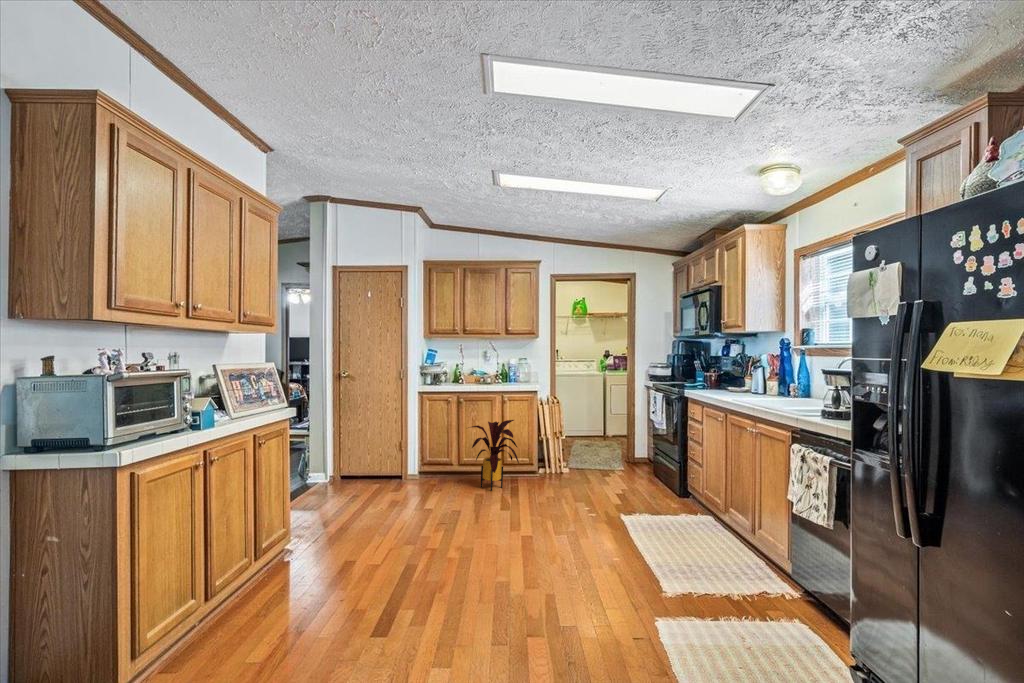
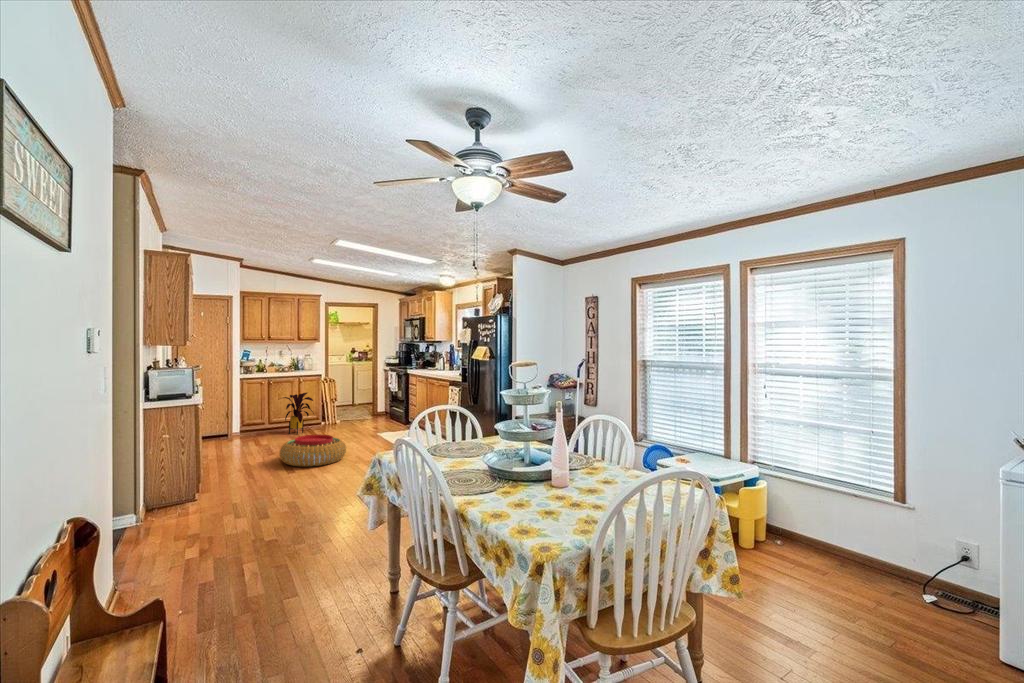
pouf: none [394,521,530,614] -> present [280,434,346,467]

